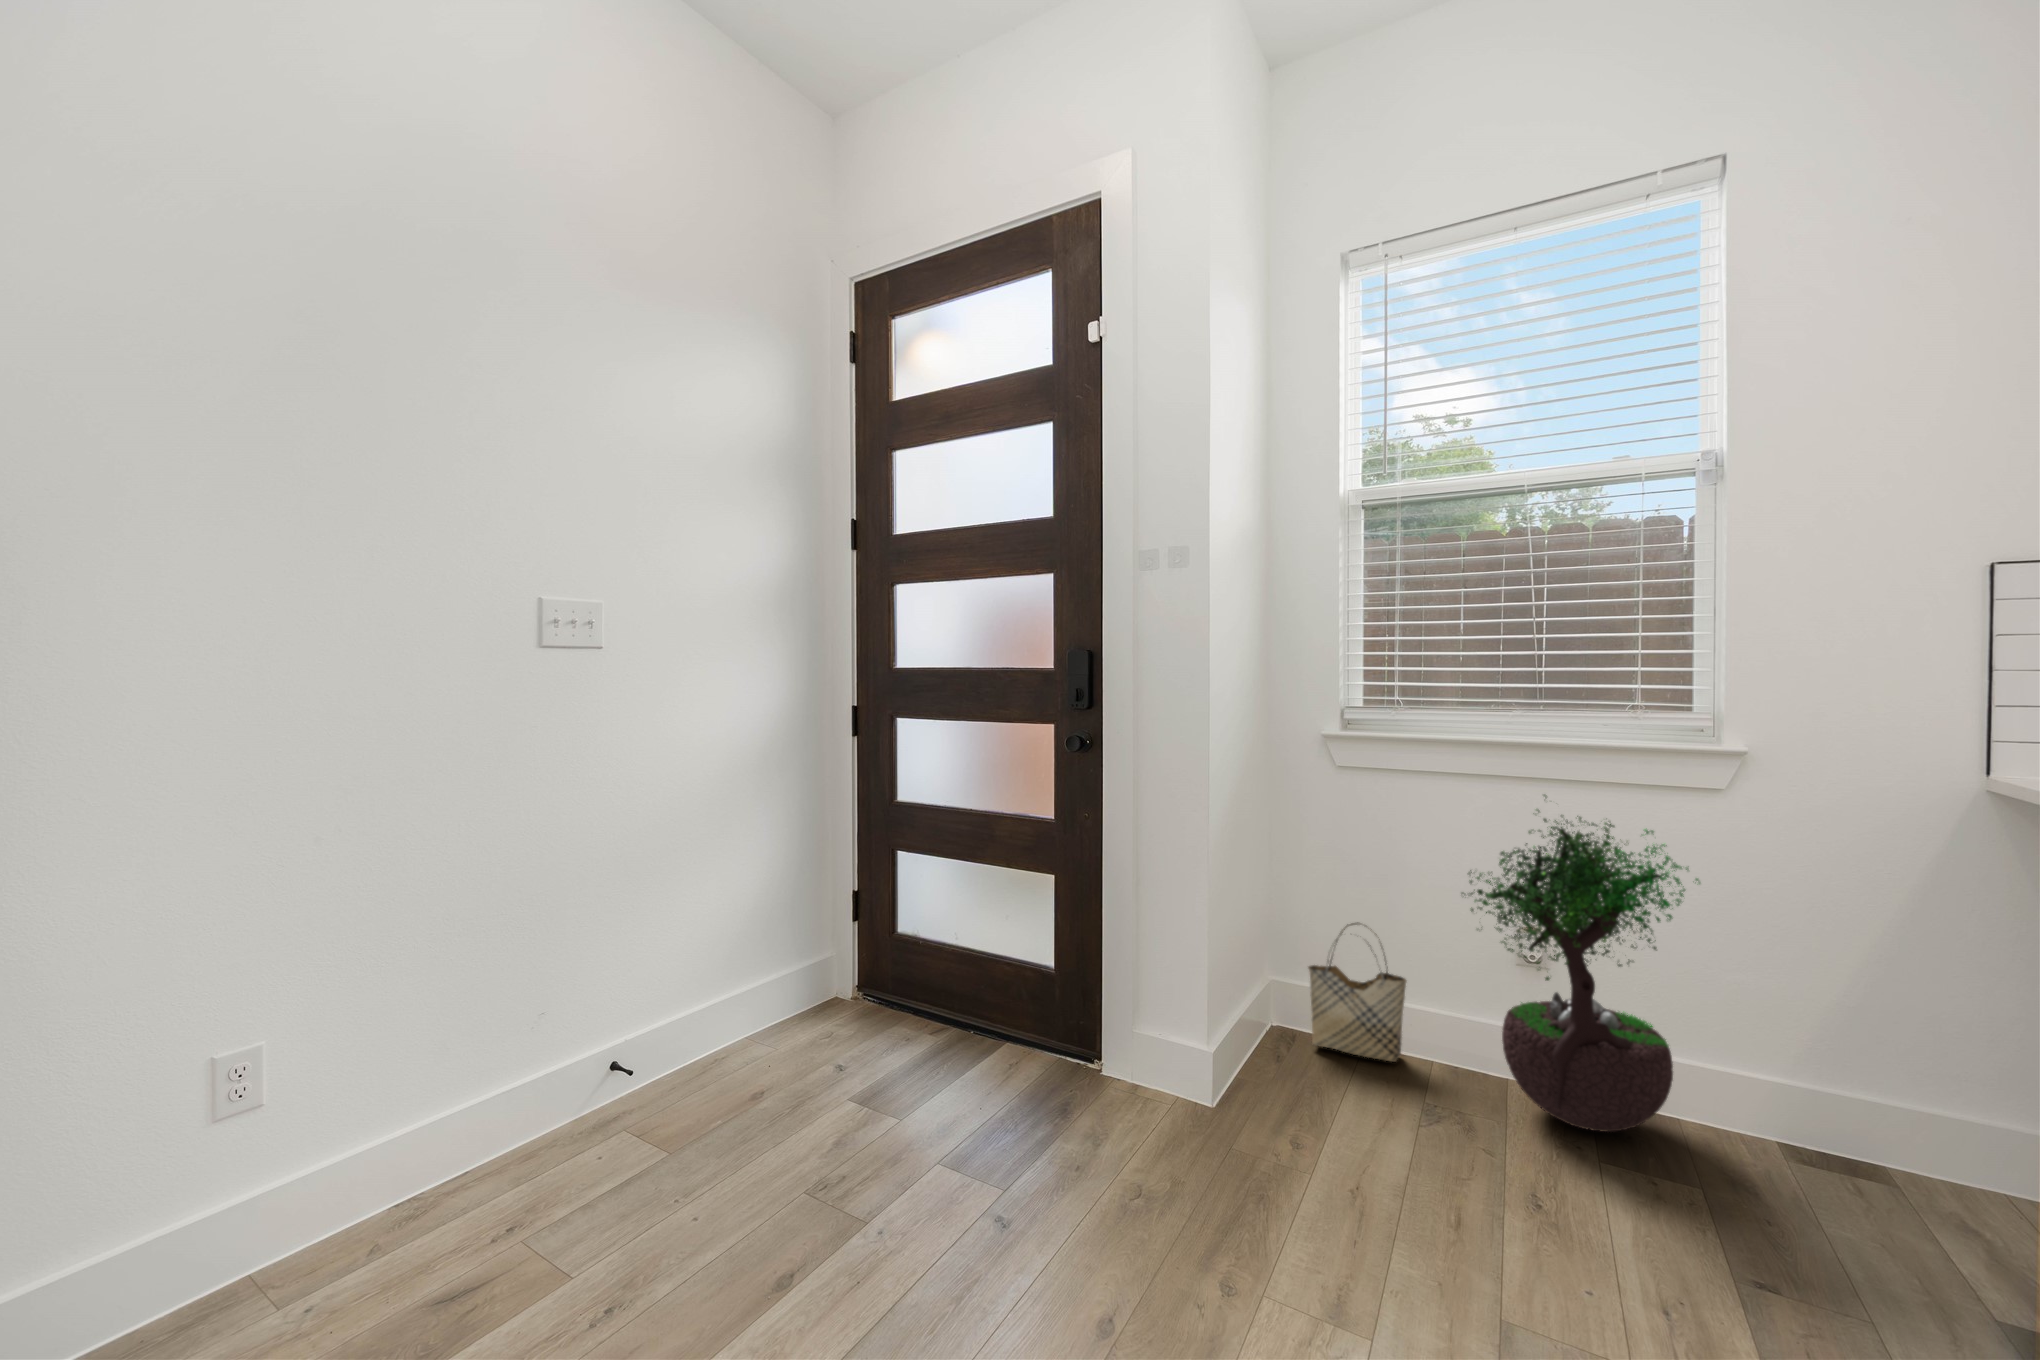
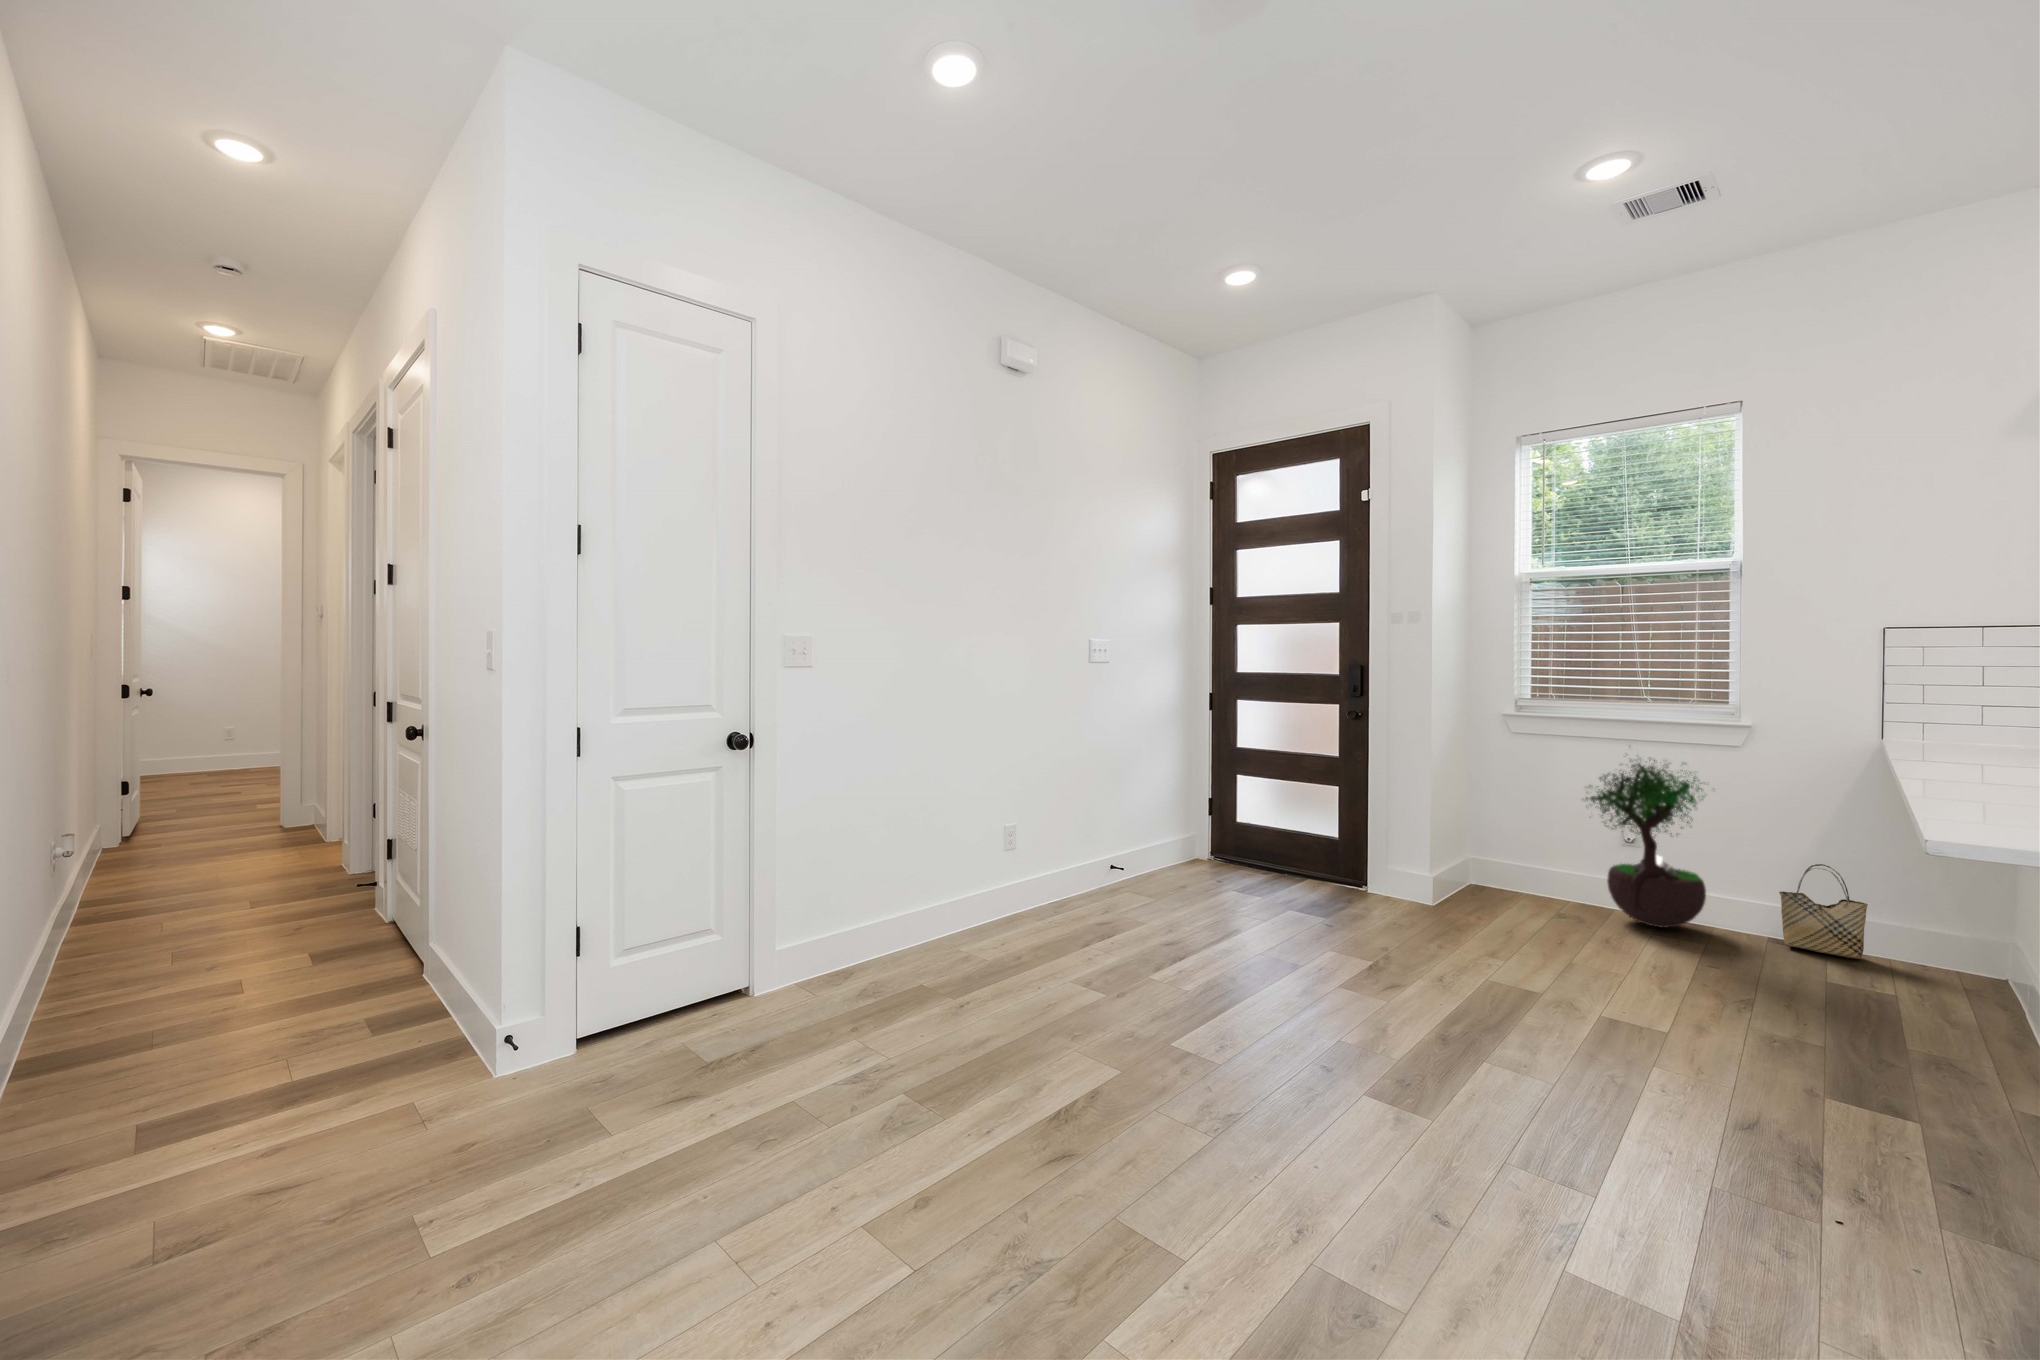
woven basket: present [1308,922,1406,1062] -> present [1779,864,1868,959]

